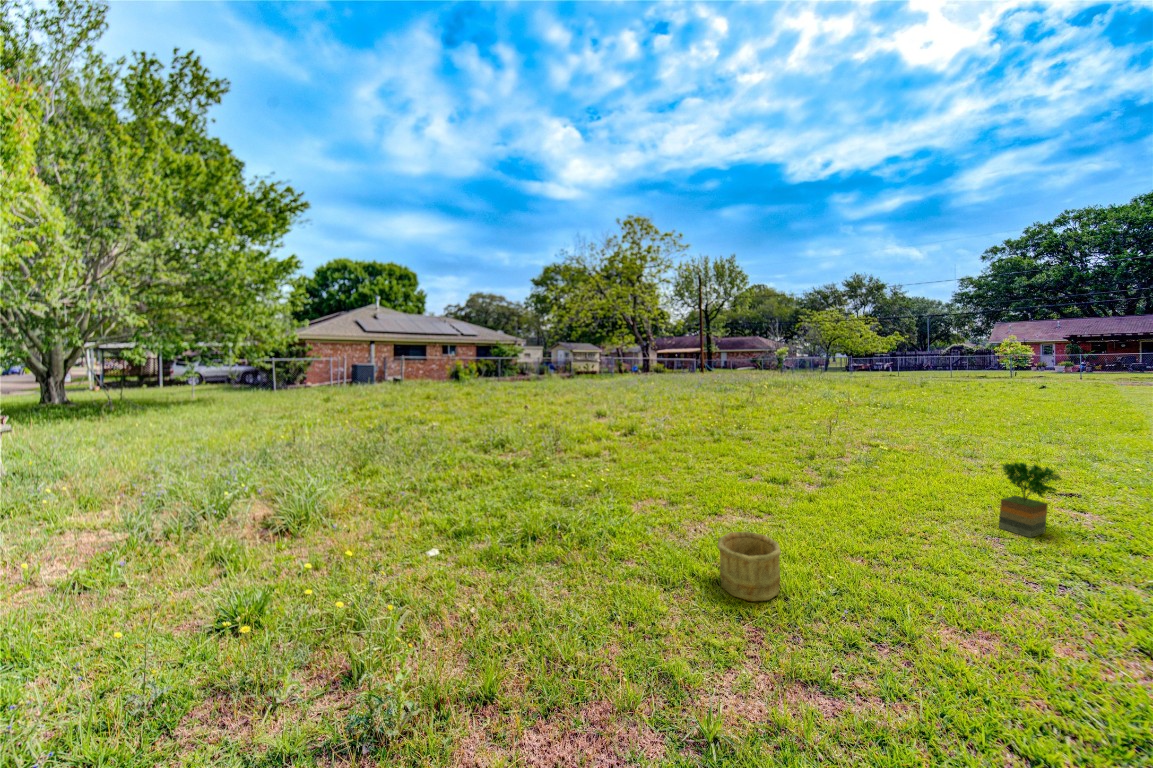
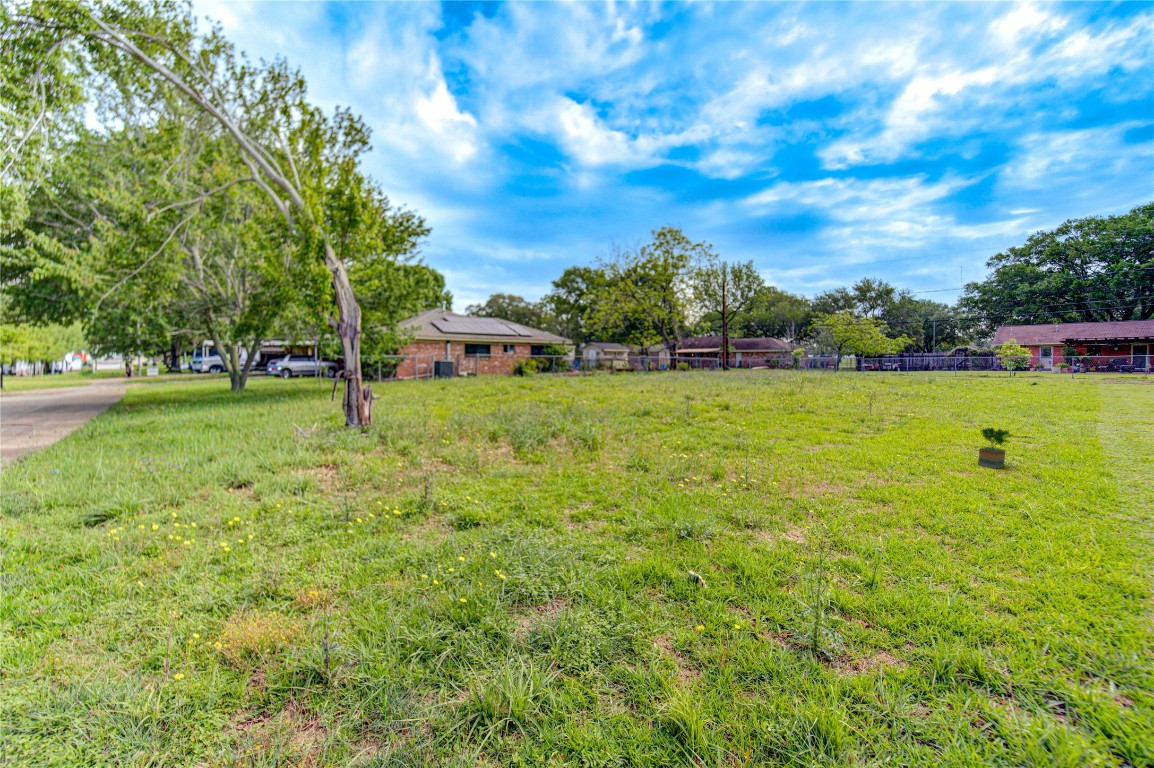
wooden bucket: present [717,532,781,601] -> none [828,459,864,489]

